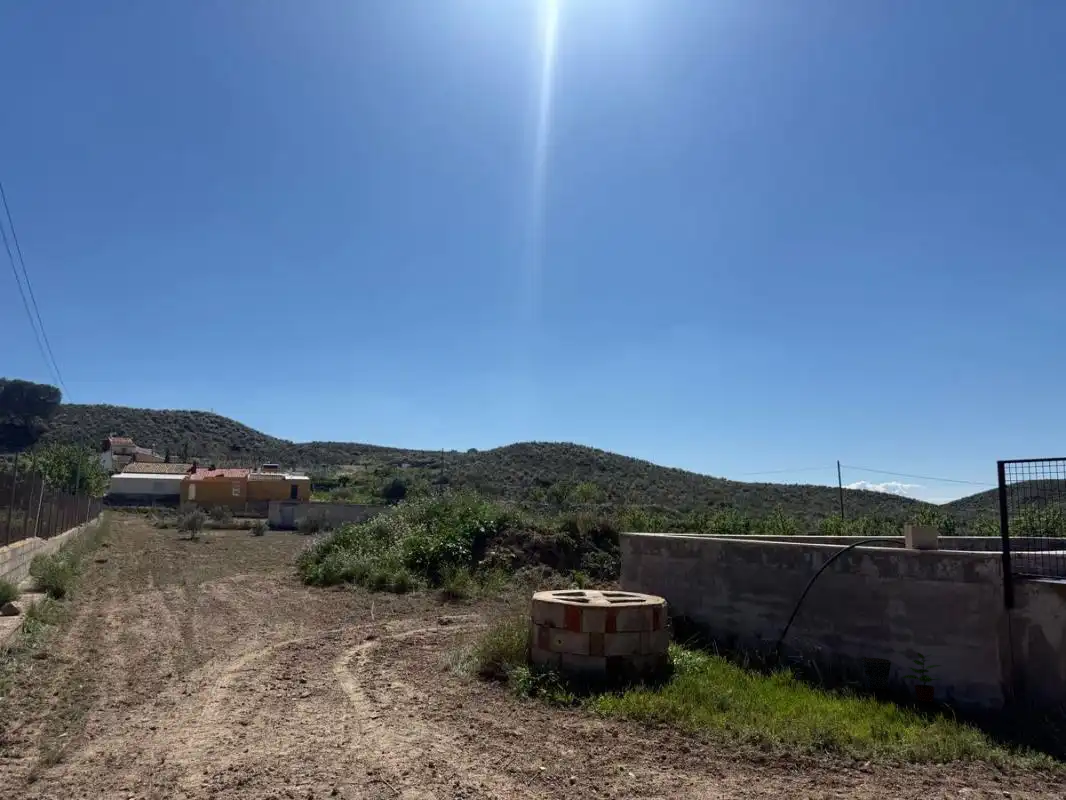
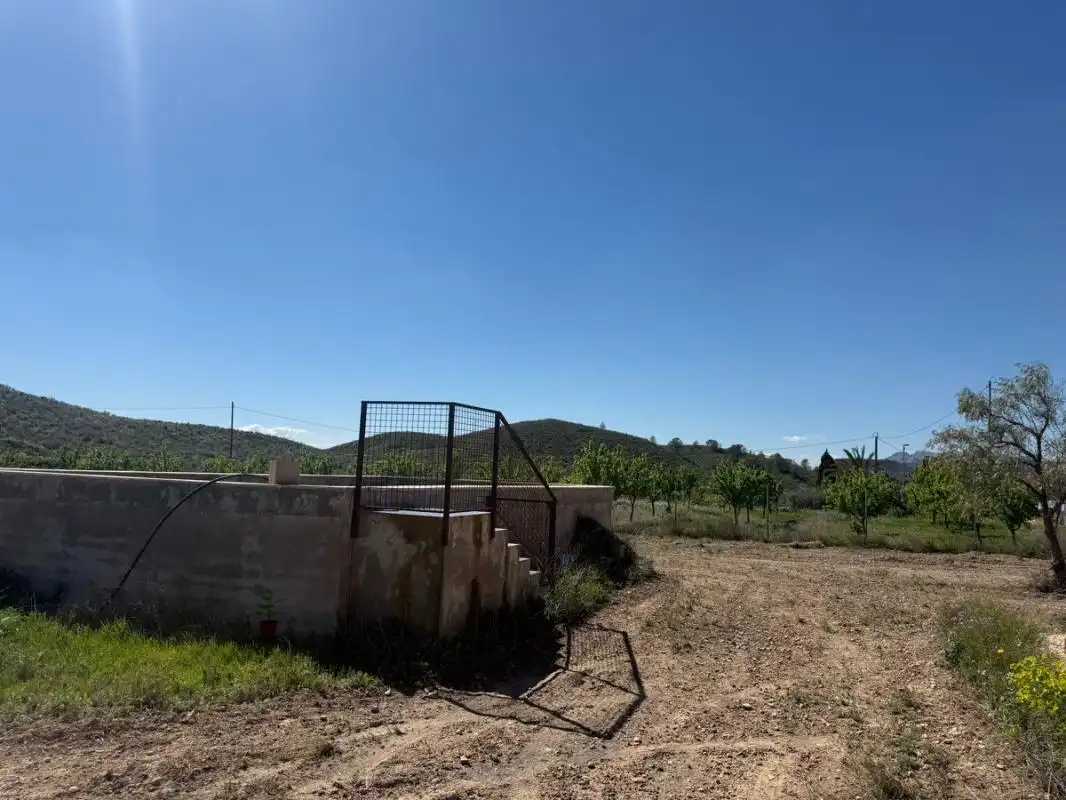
bucket: present [862,657,891,689] -> none [209,598,240,629]

